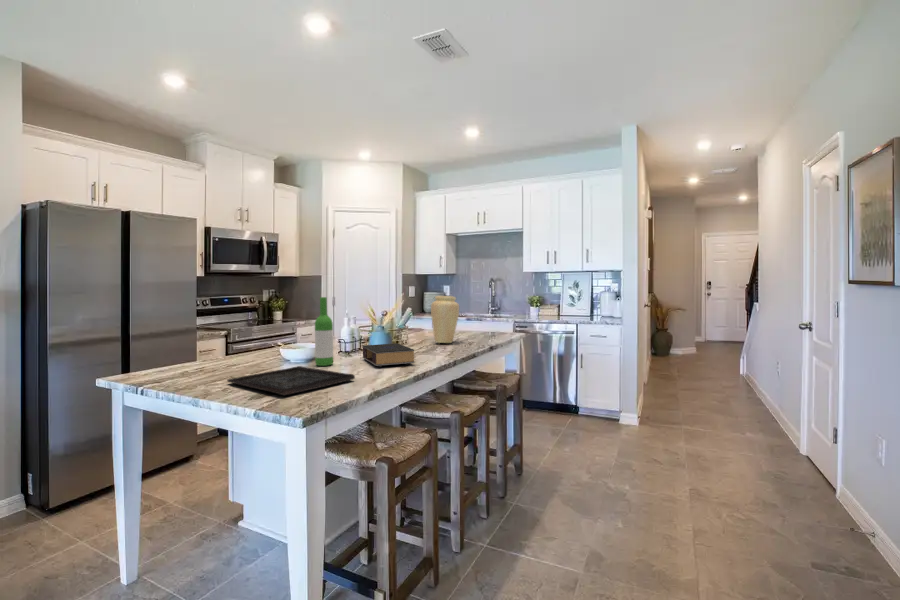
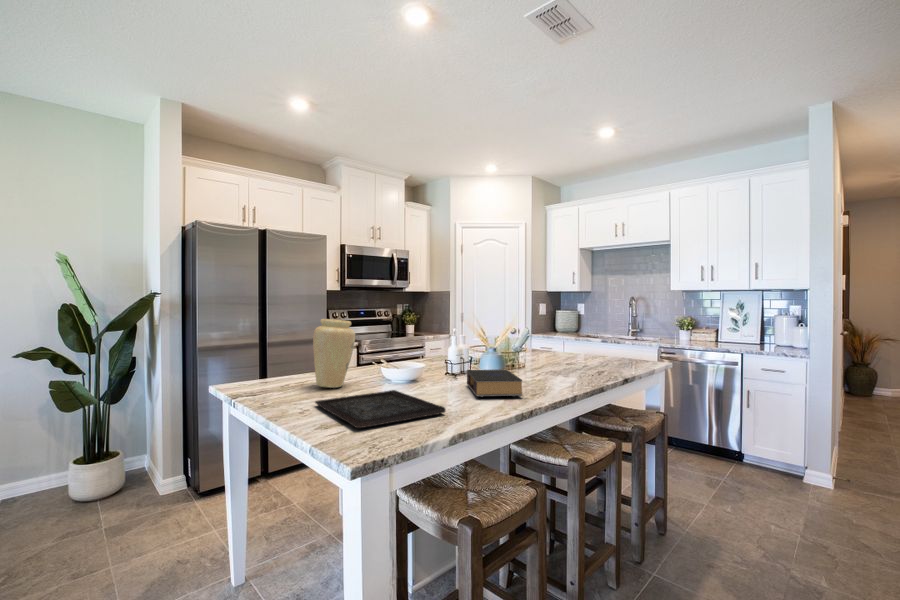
vase: present [431,296,459,343] -> present [313,319,355,388]
wine bottle: present [315,297,333,366] -> none [414,315,433,391]

